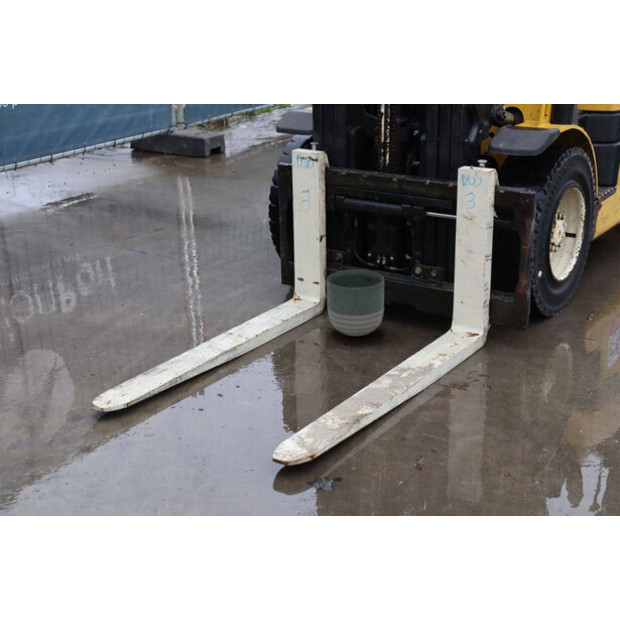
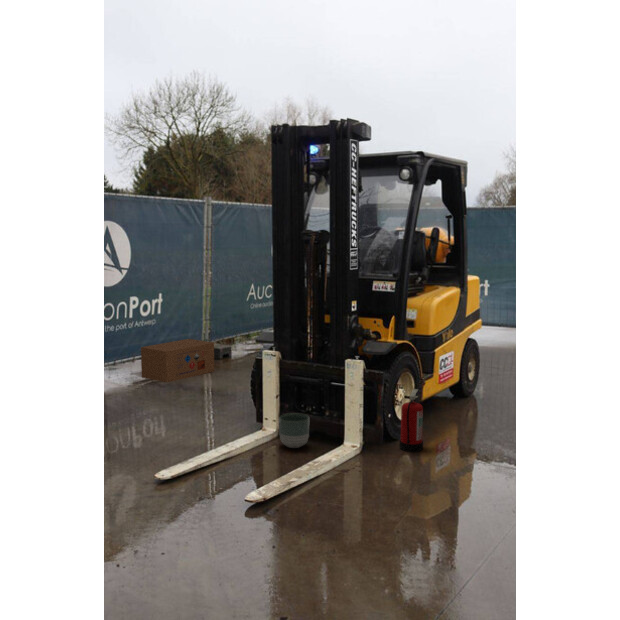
cardboard box: none [60,121,196,204] -> present [141,339,214,382]
fire extinguisher: none [556,221,605,341] -> present [400,389,423,452]

